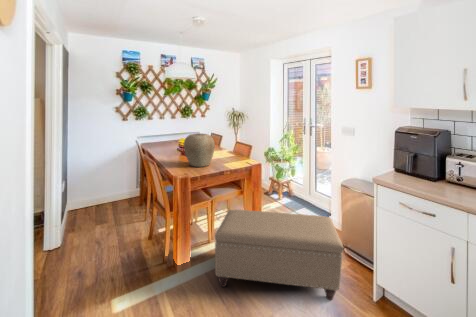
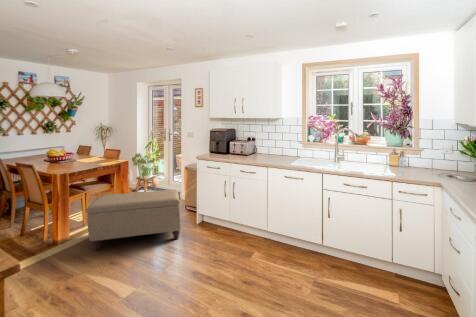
vase: present [184,134,215,167] -> none [51,140,82,167]

